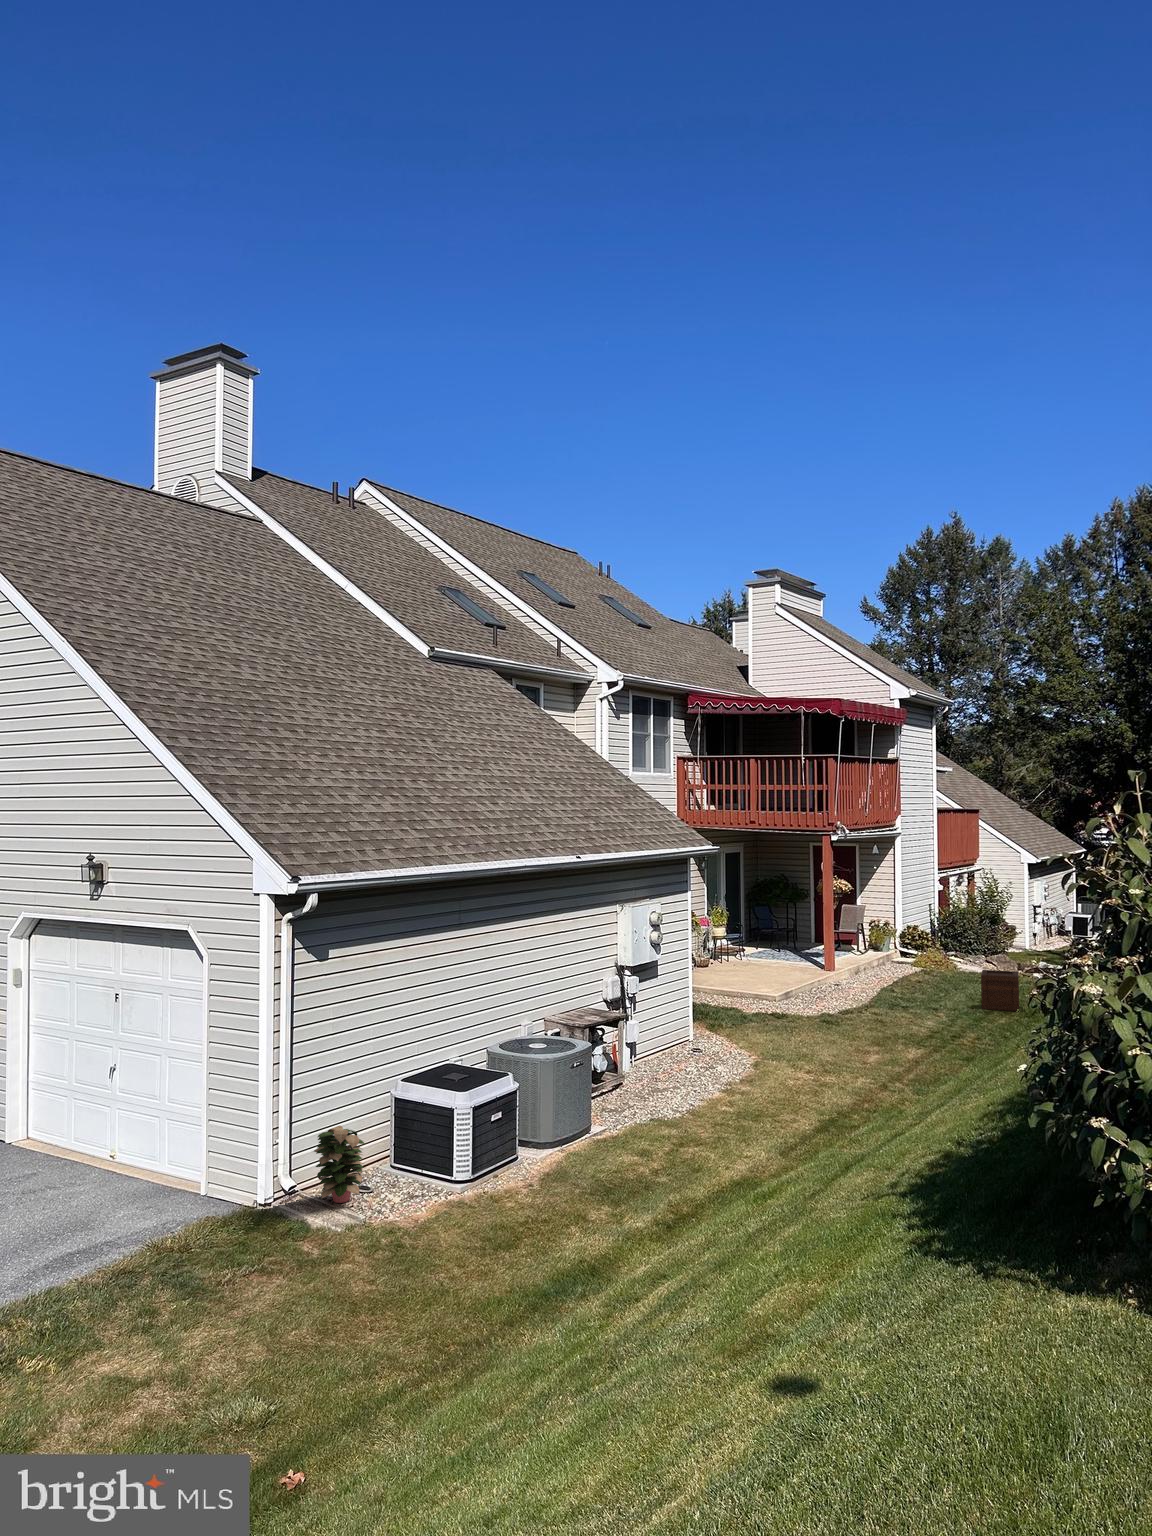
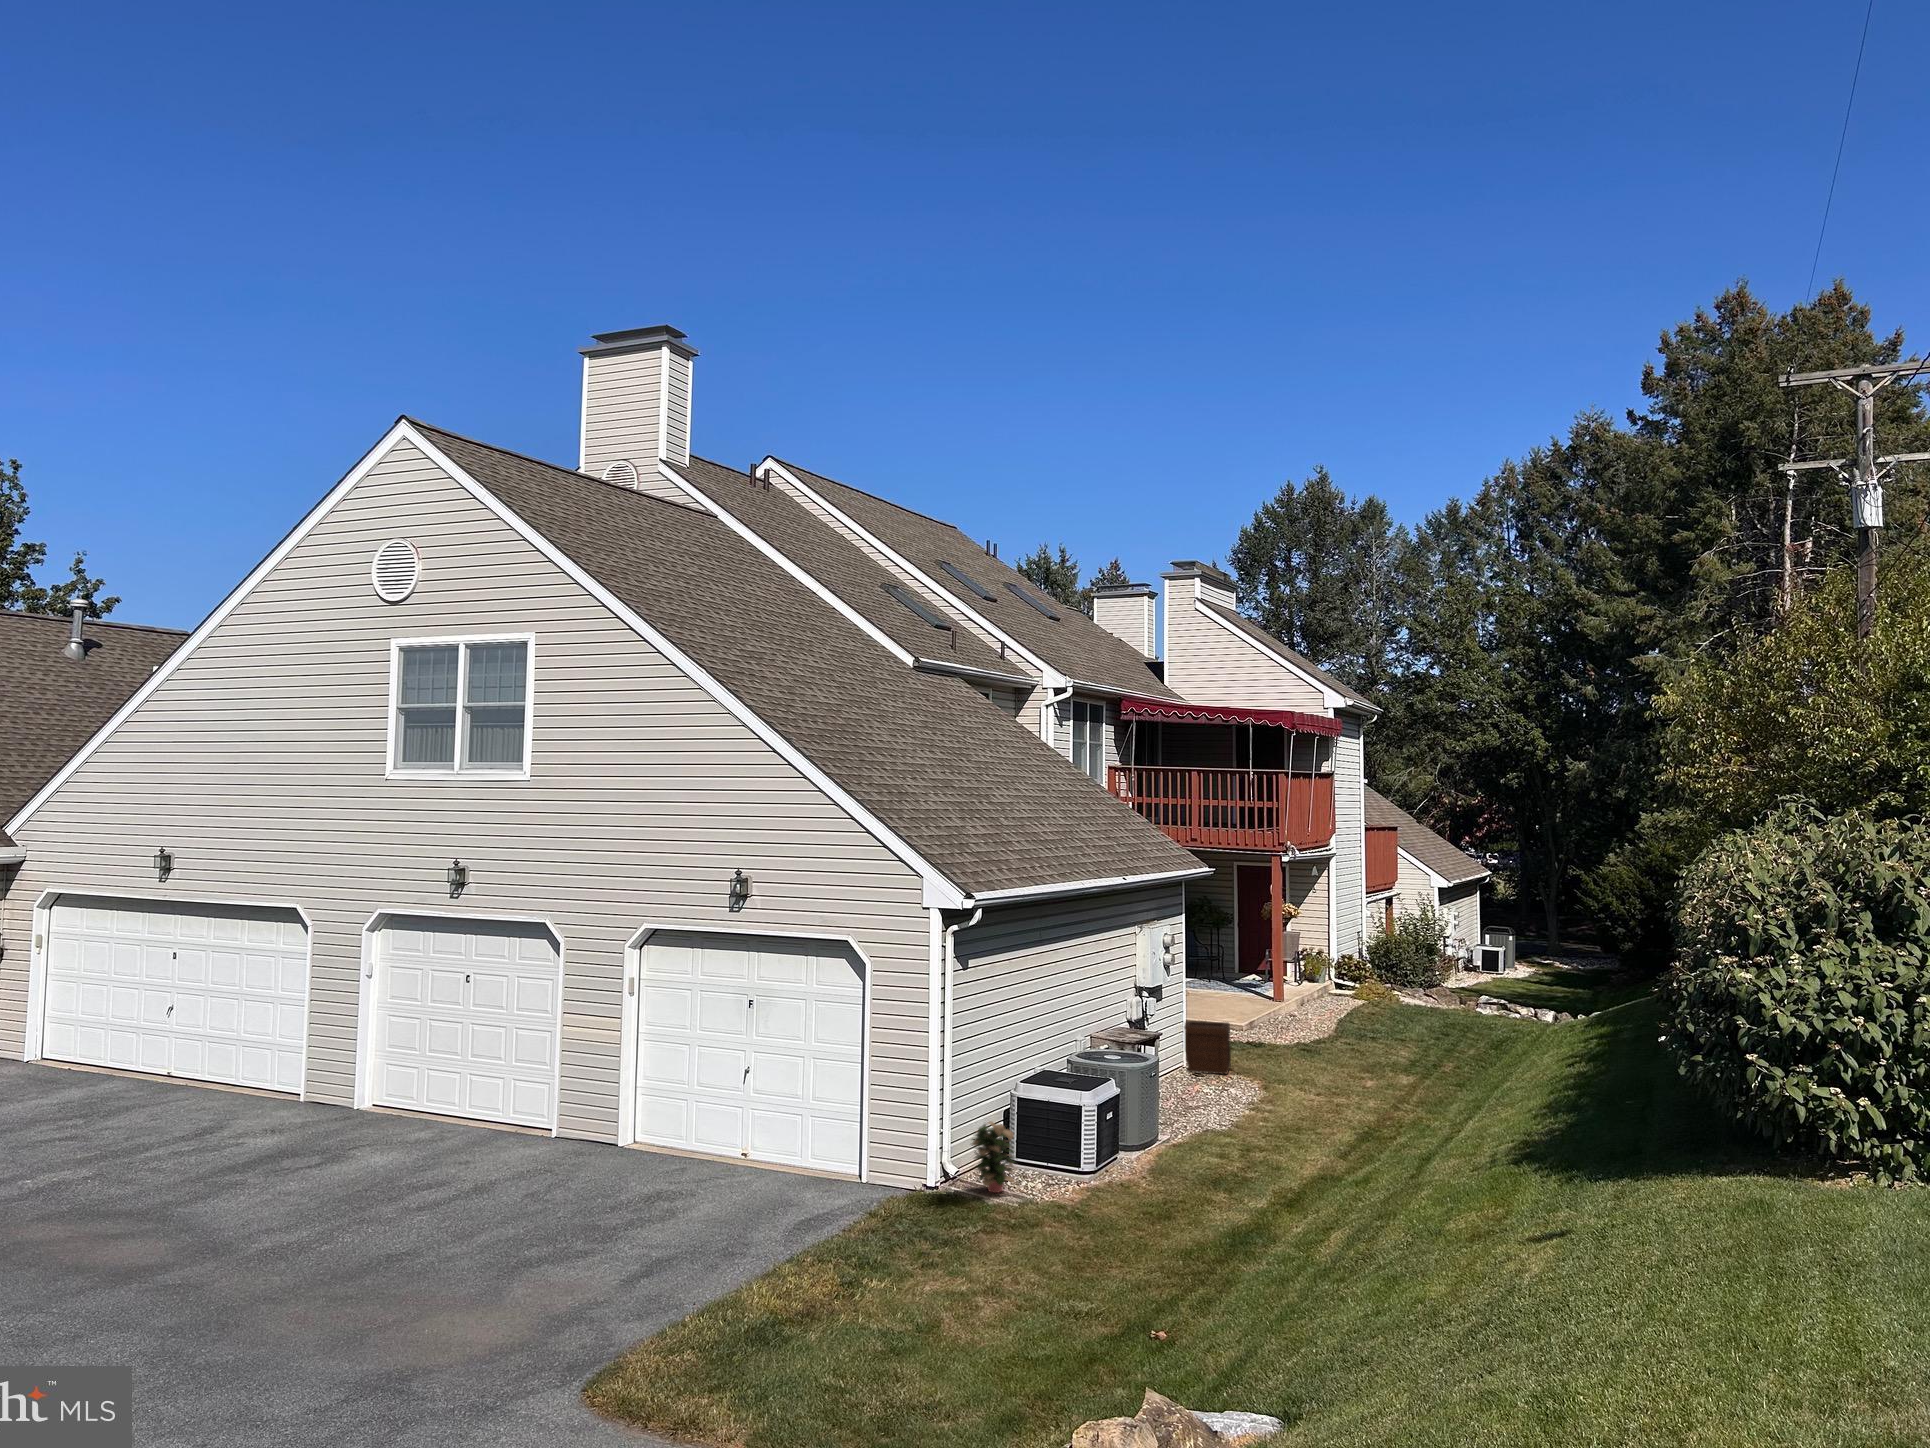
wooden crate: present [981,970,1019,1012] -> present [1184,1021,1231,1075]

